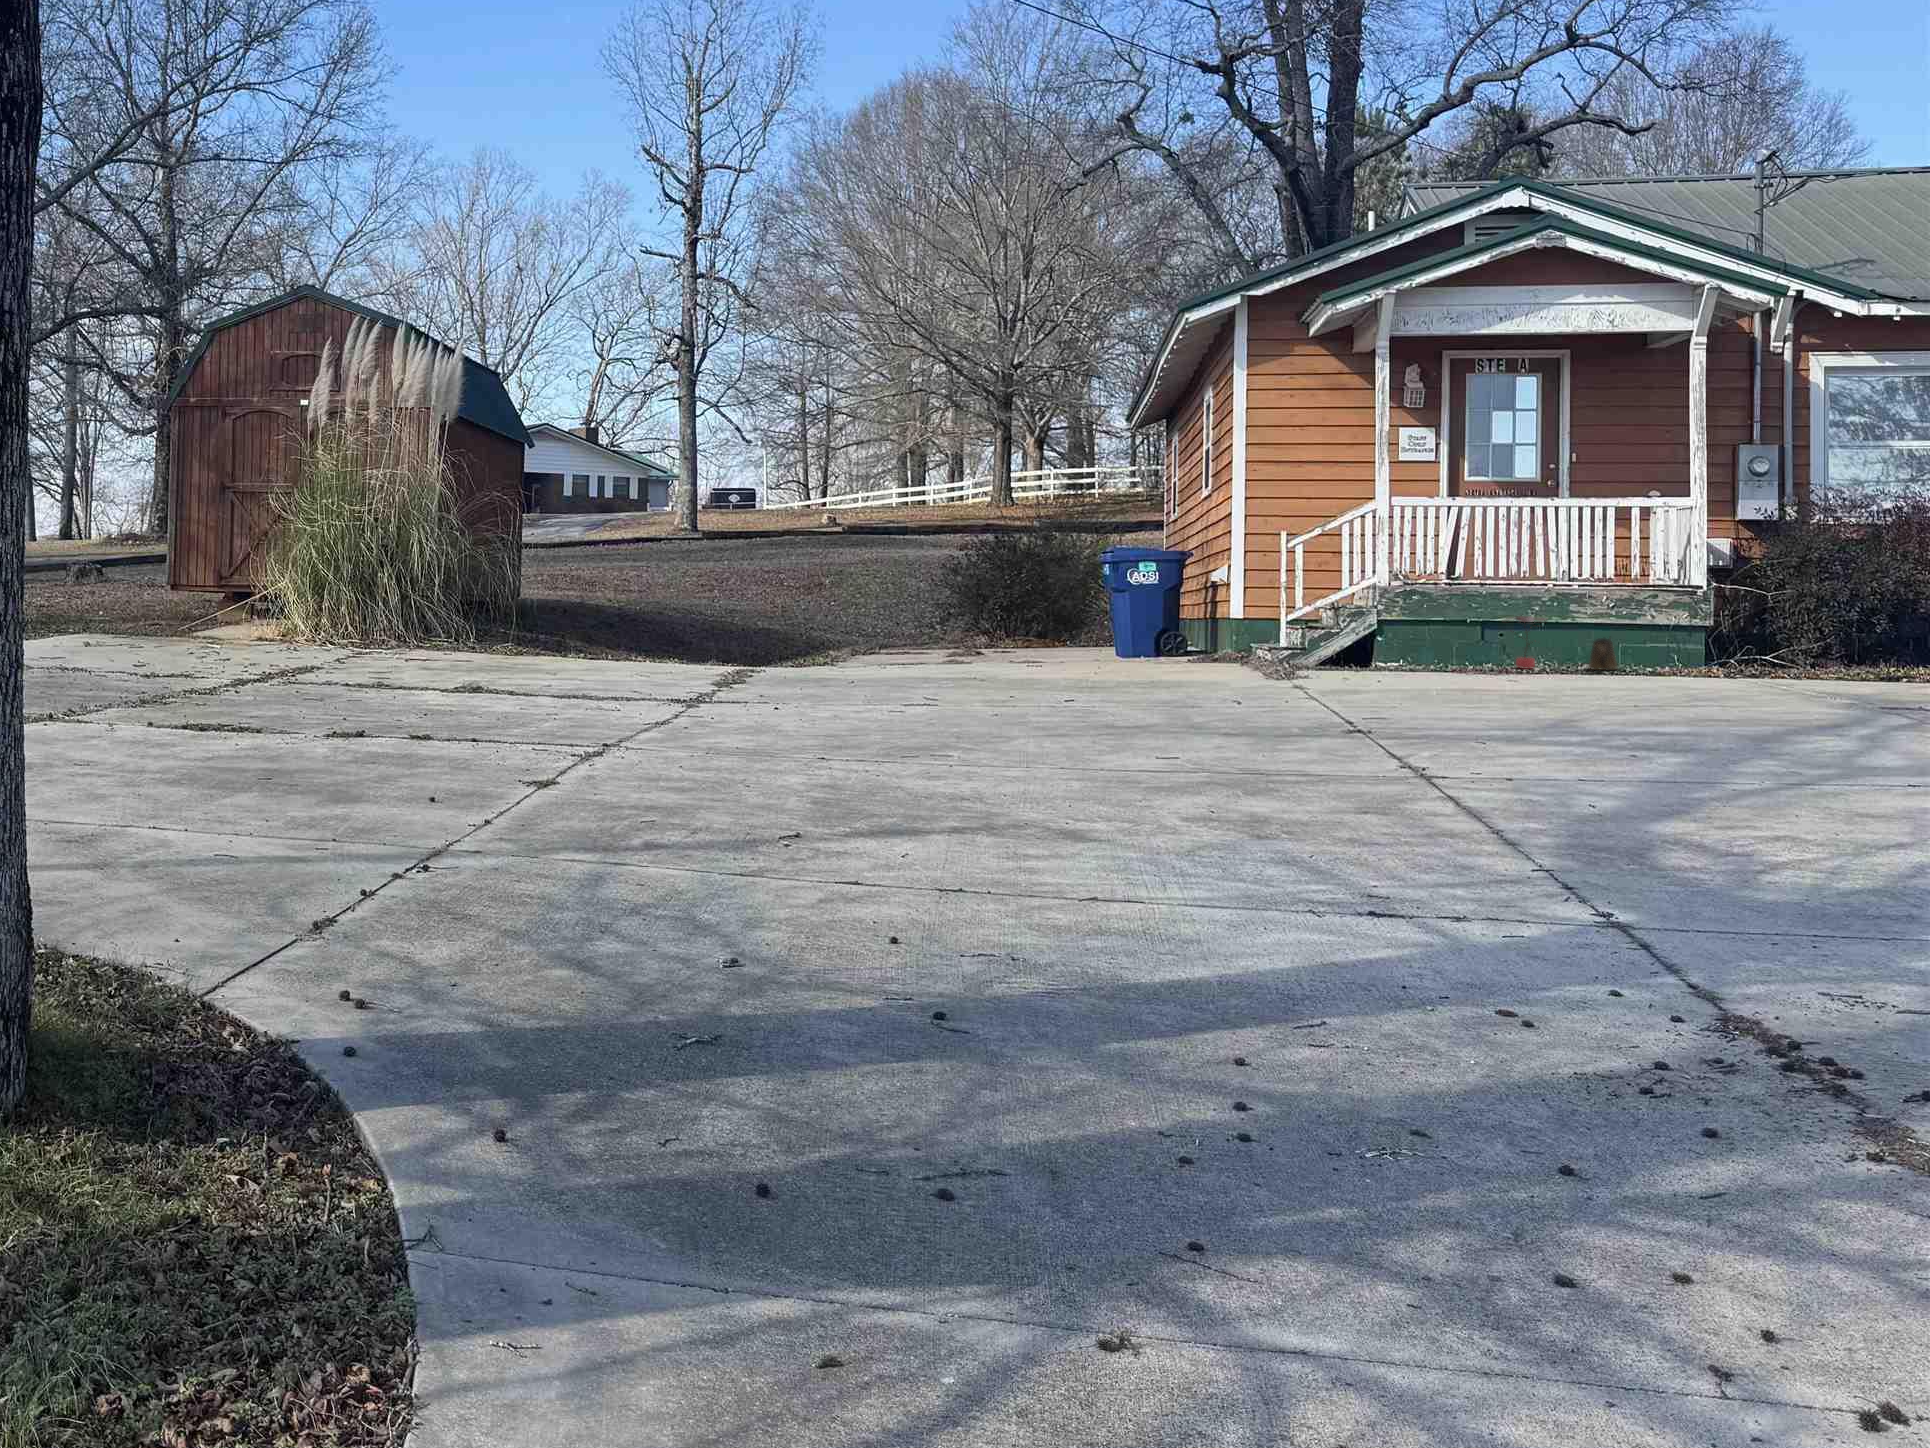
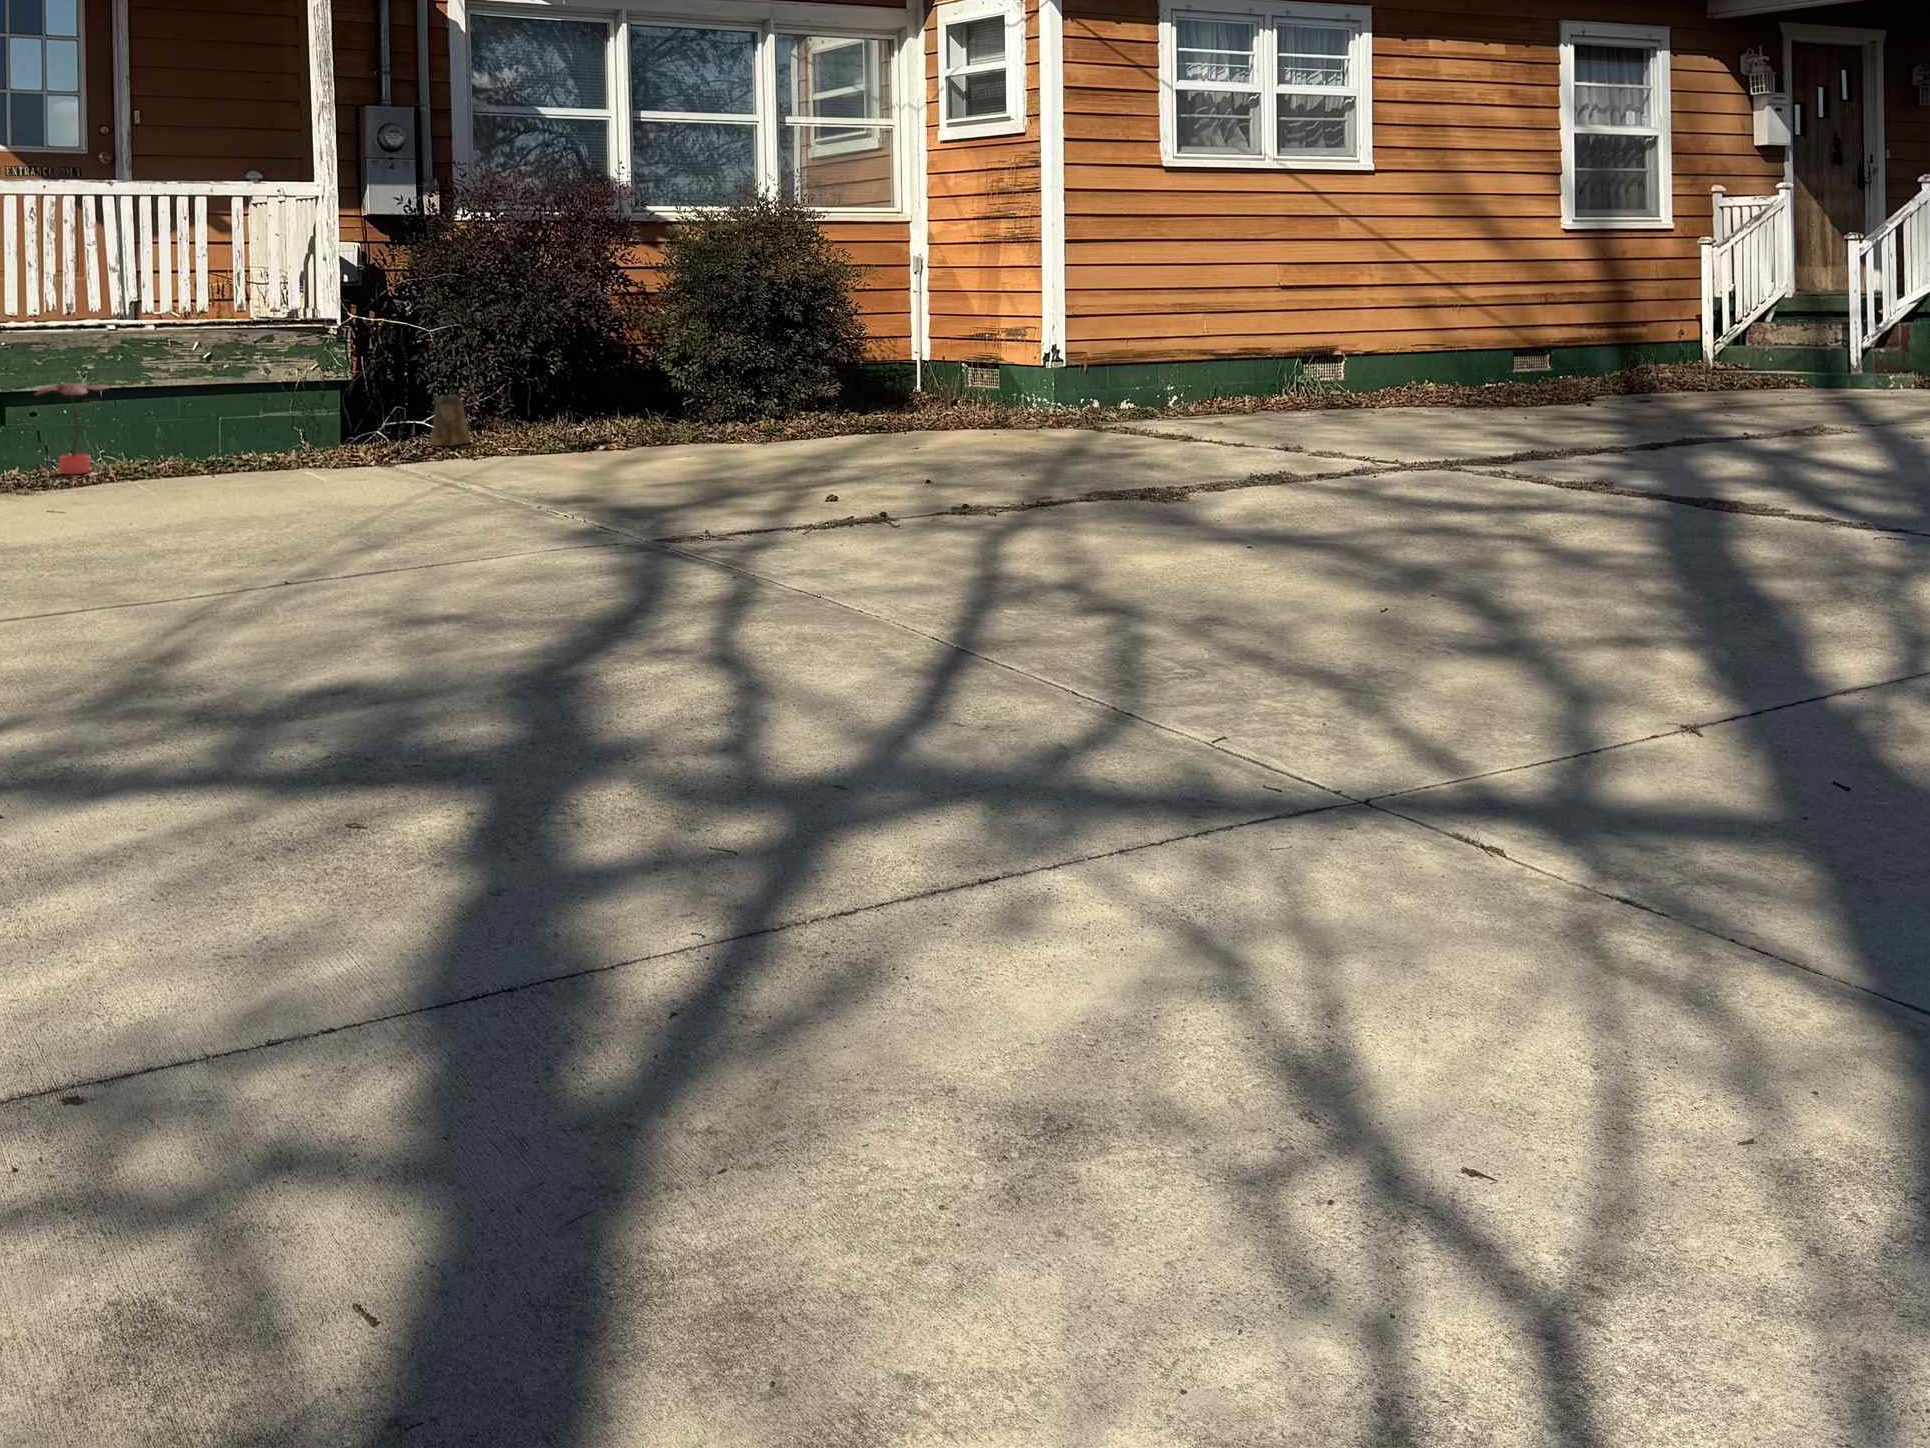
watering can: present [1588,638,1617,670] -> present [430,395,471,446]

